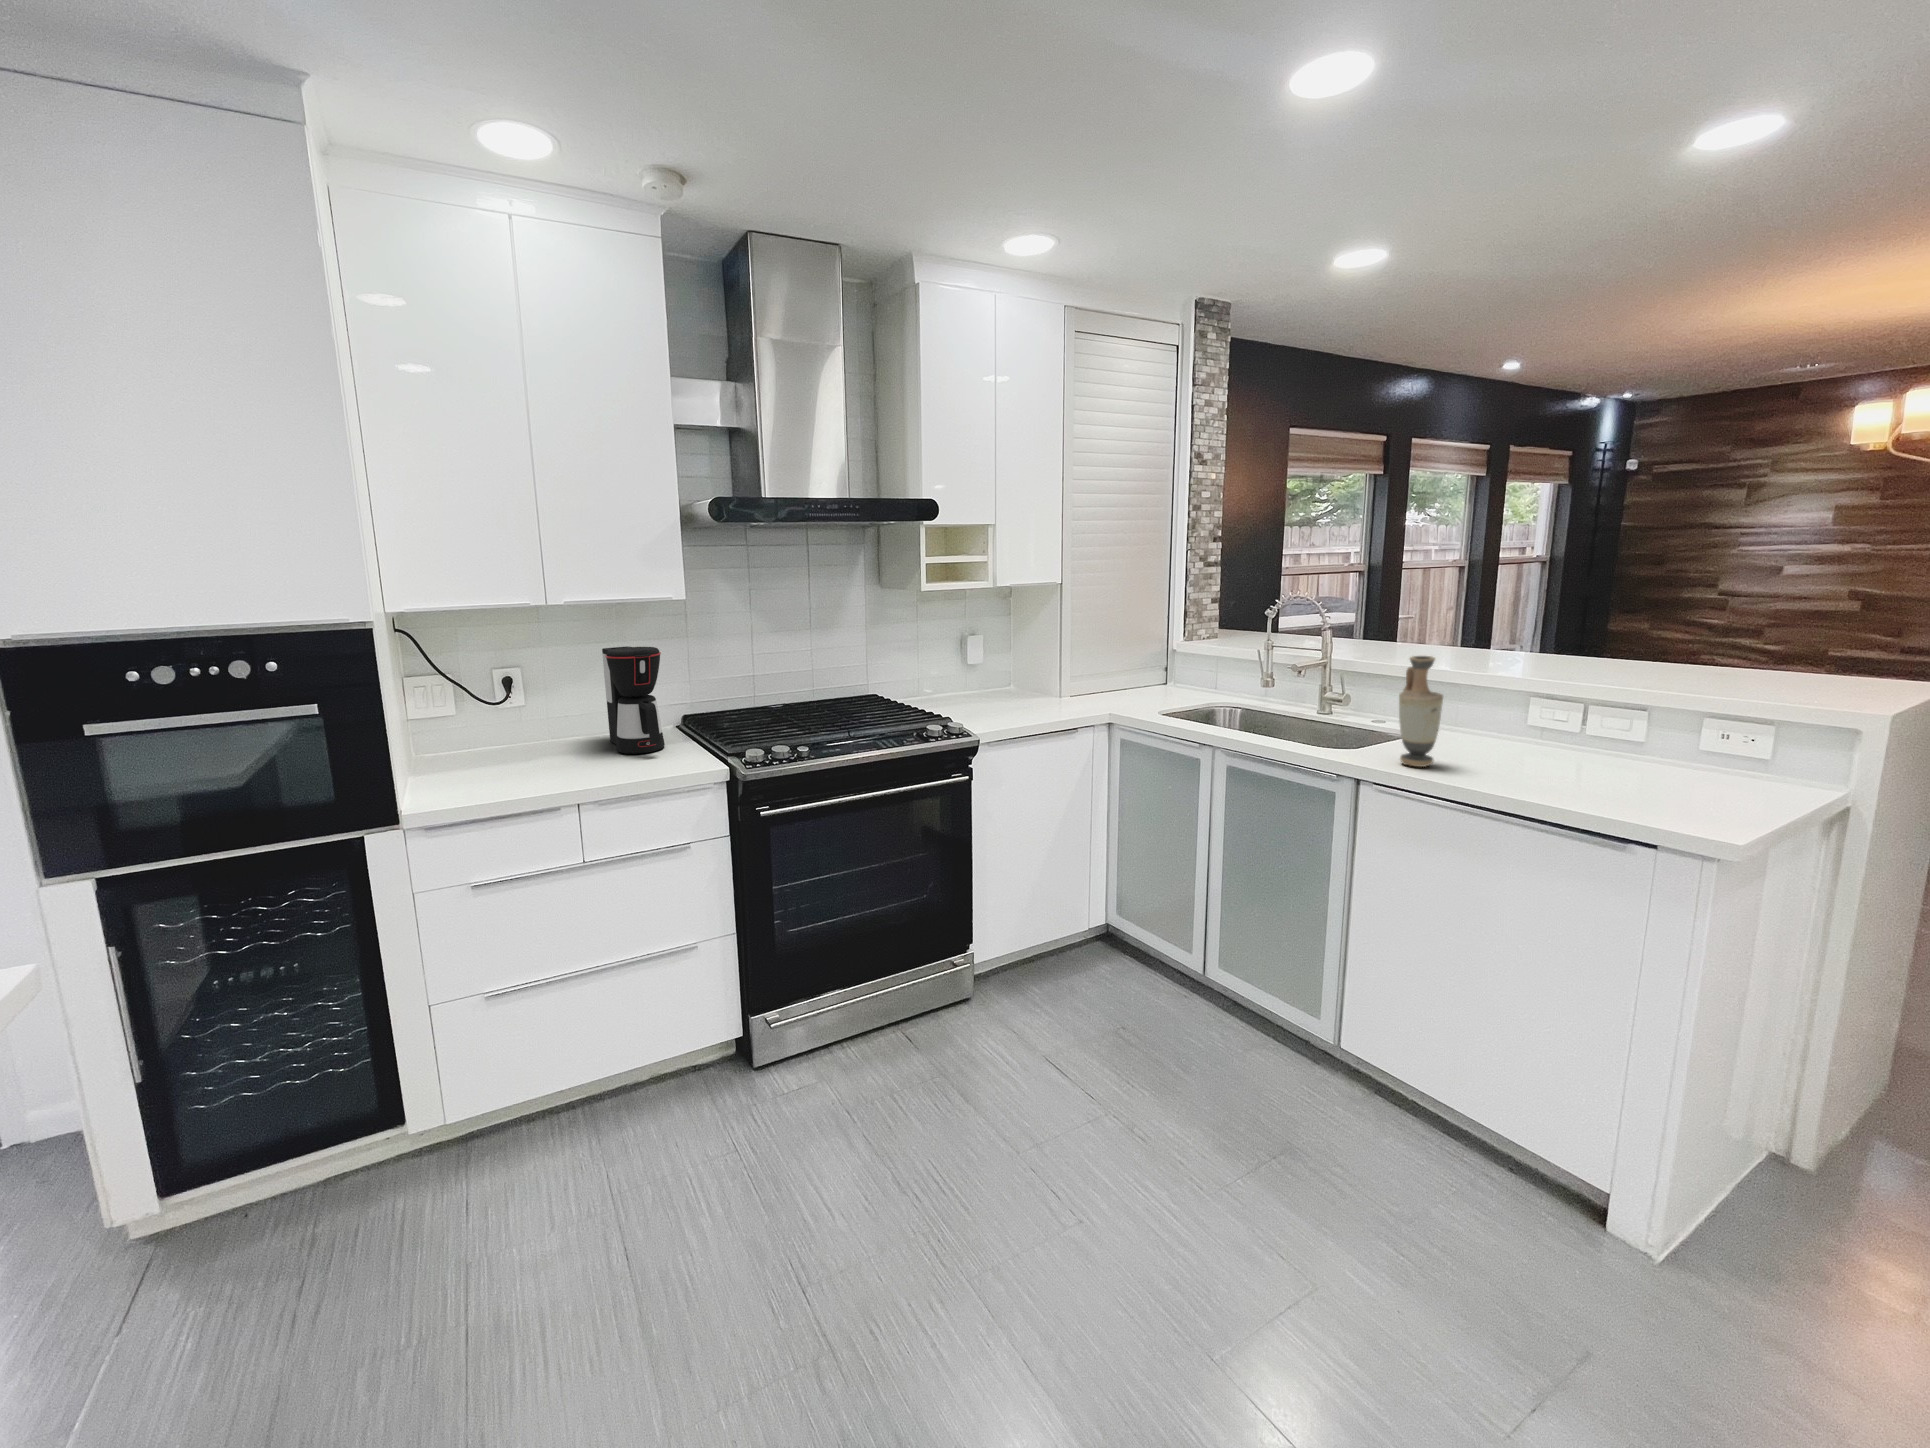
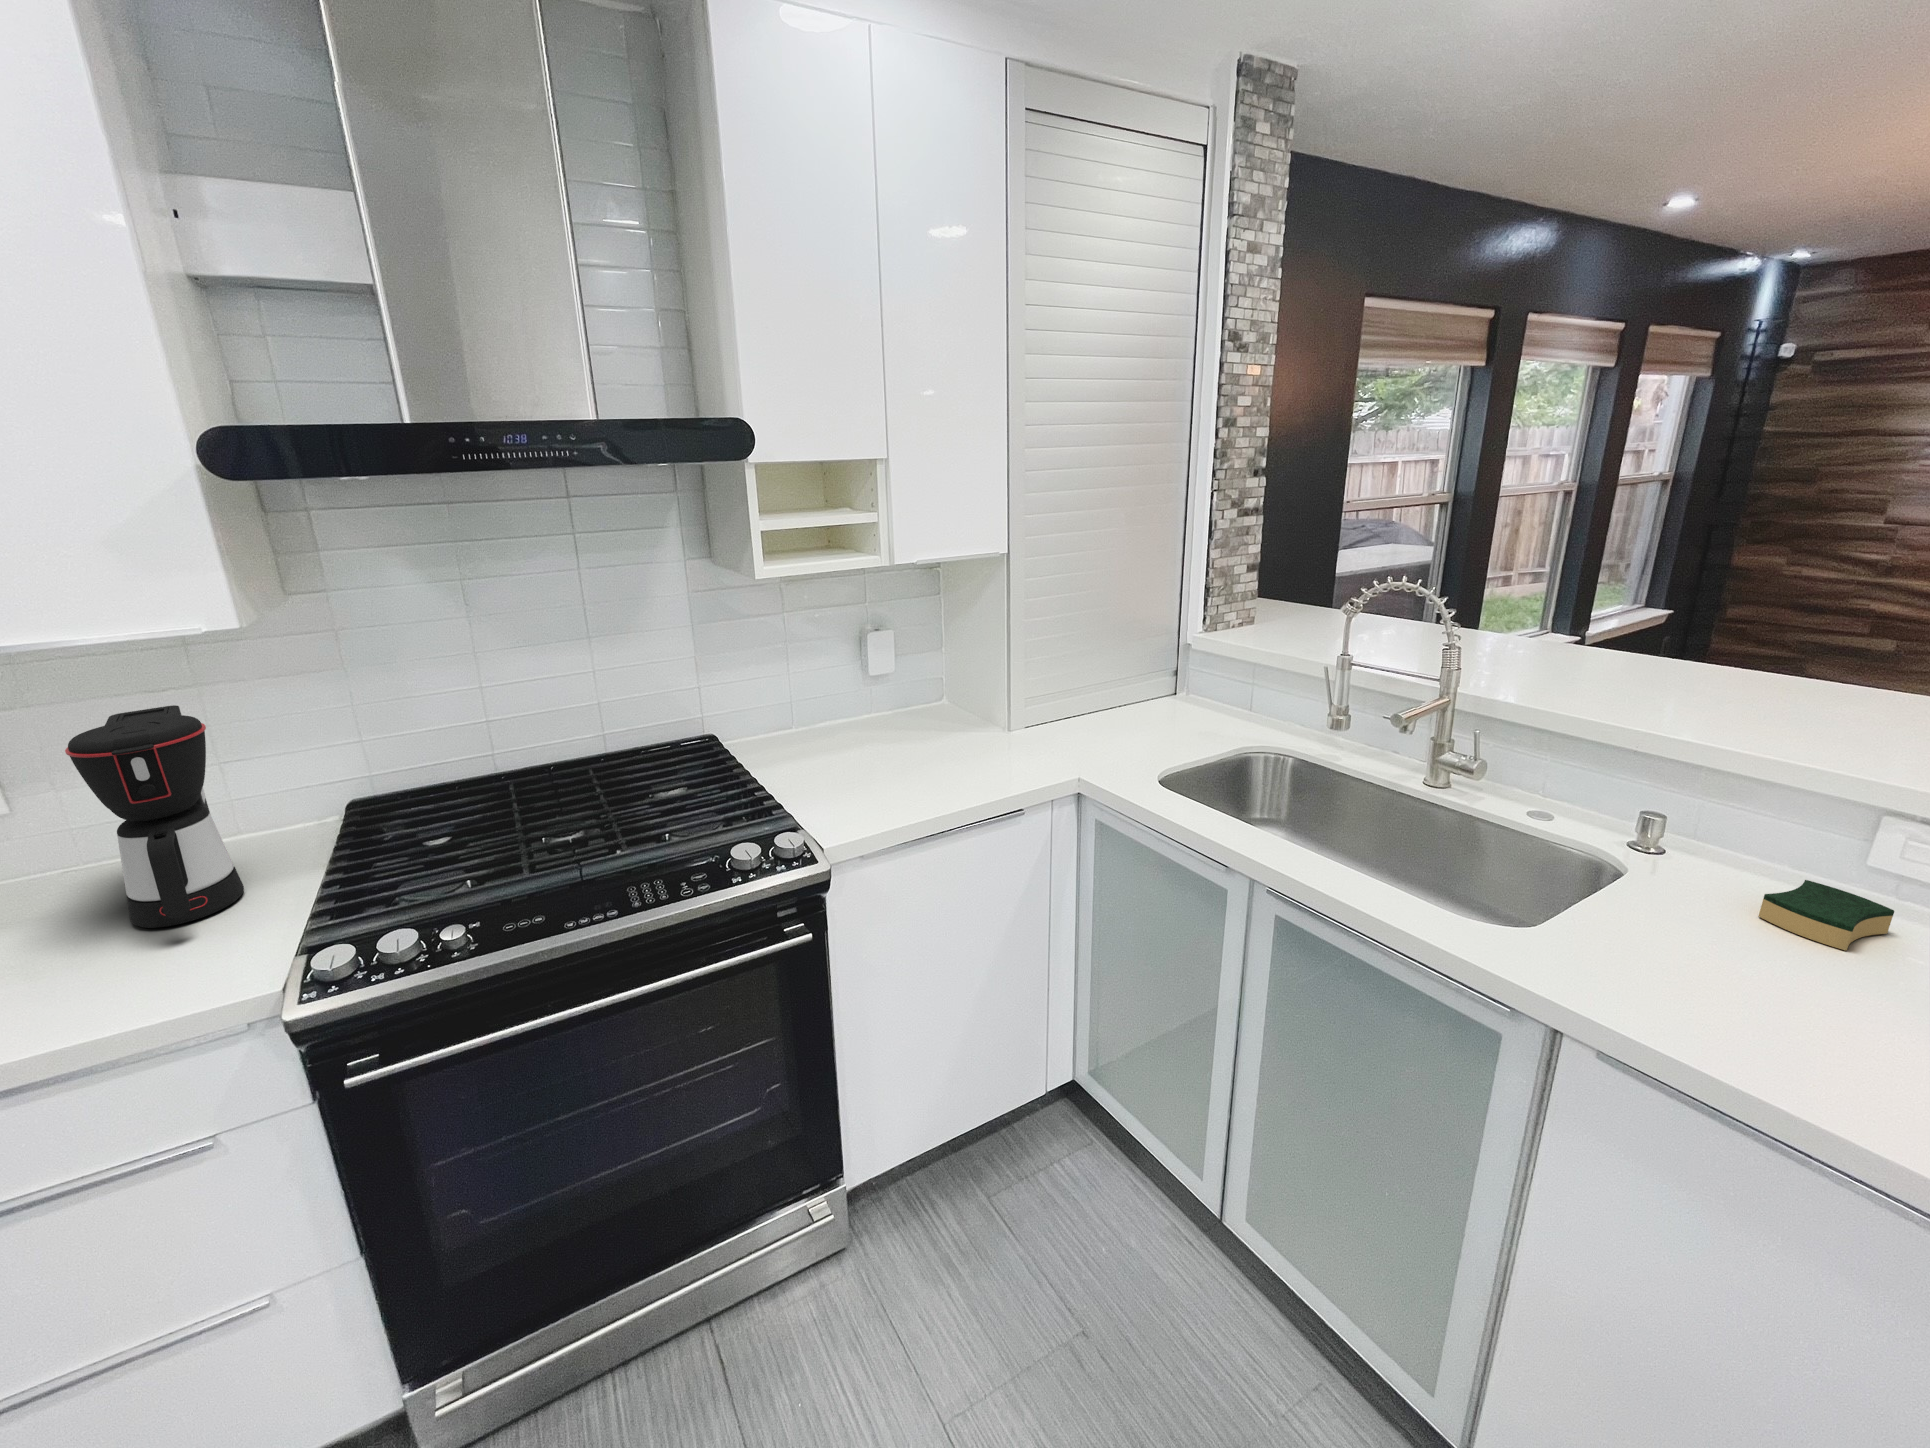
vase: present [1399,656,1443,767] -> none [1635,775,1757,1000]
sponge: none [1478,734,1541,758] -> present [1759,880,1894,950]

